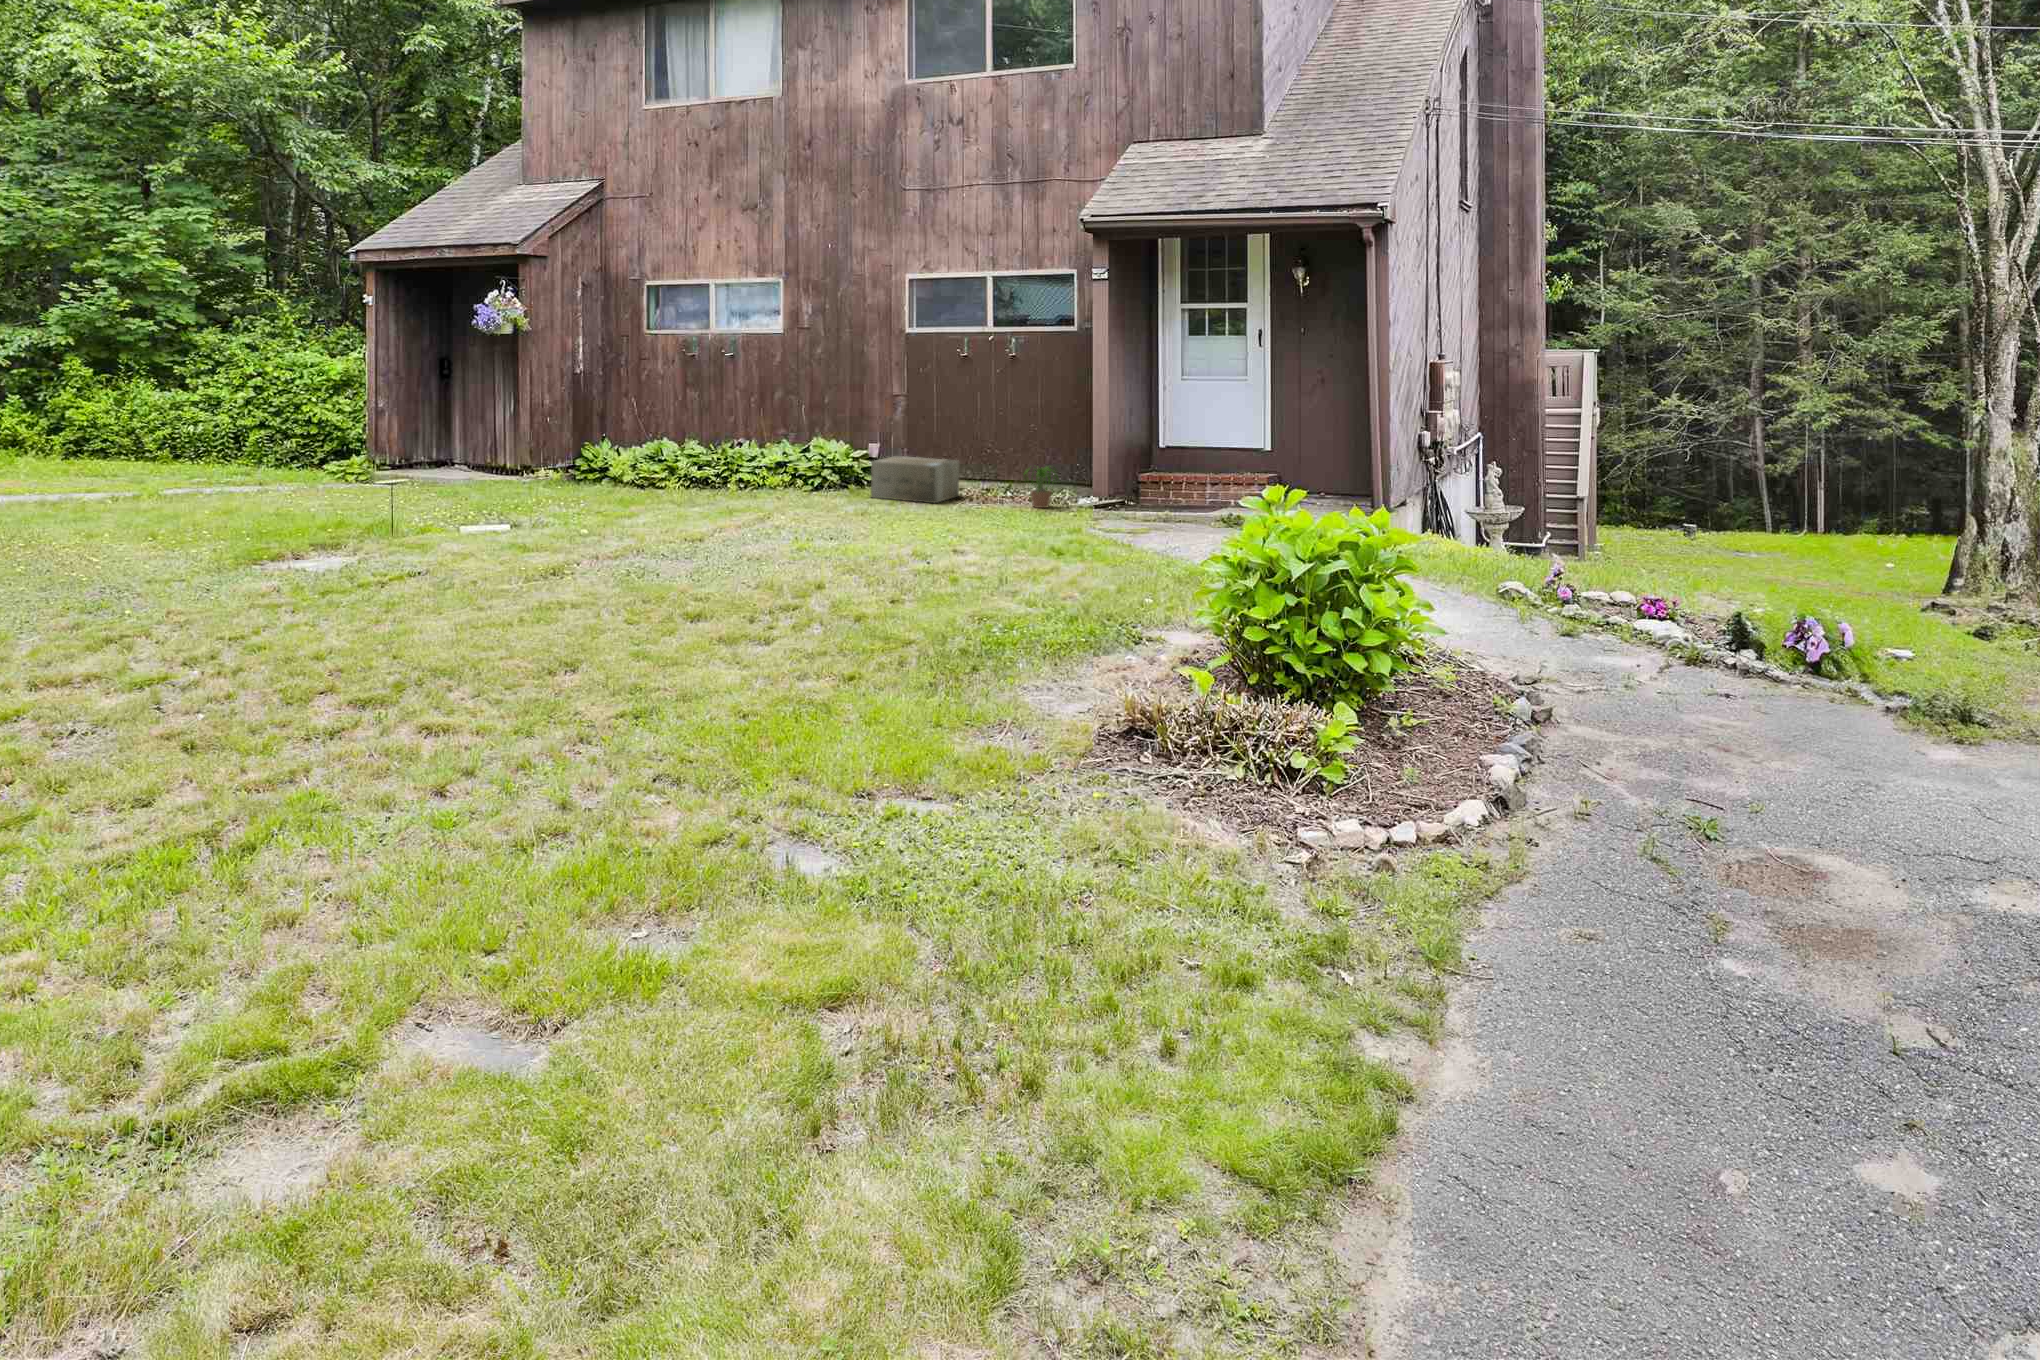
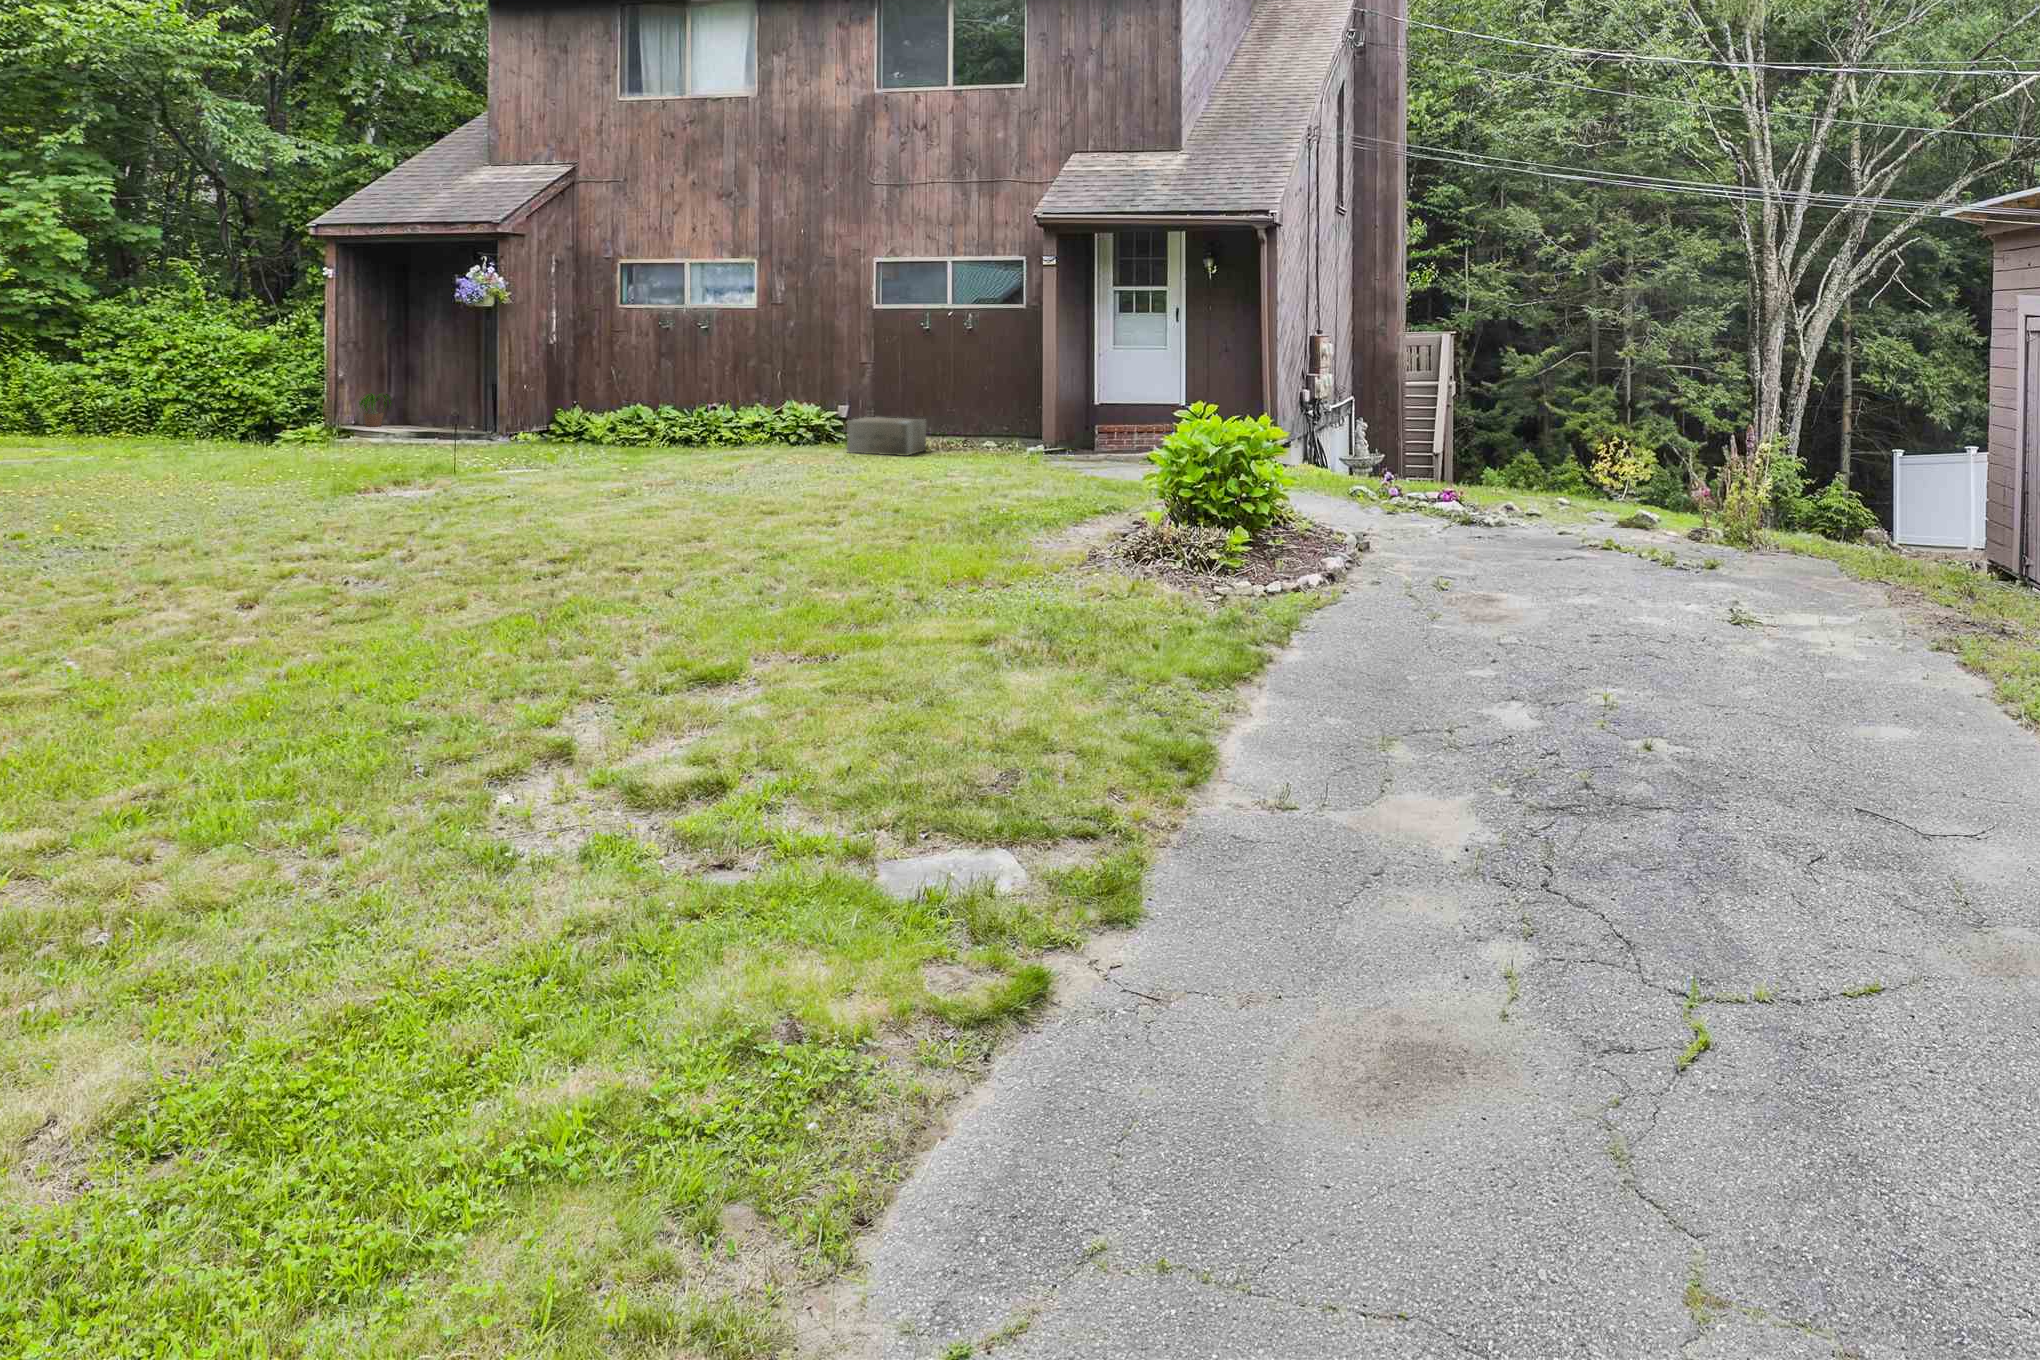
potted plant: present [1024,467,1058,508] -> present [359,393,391,426]

